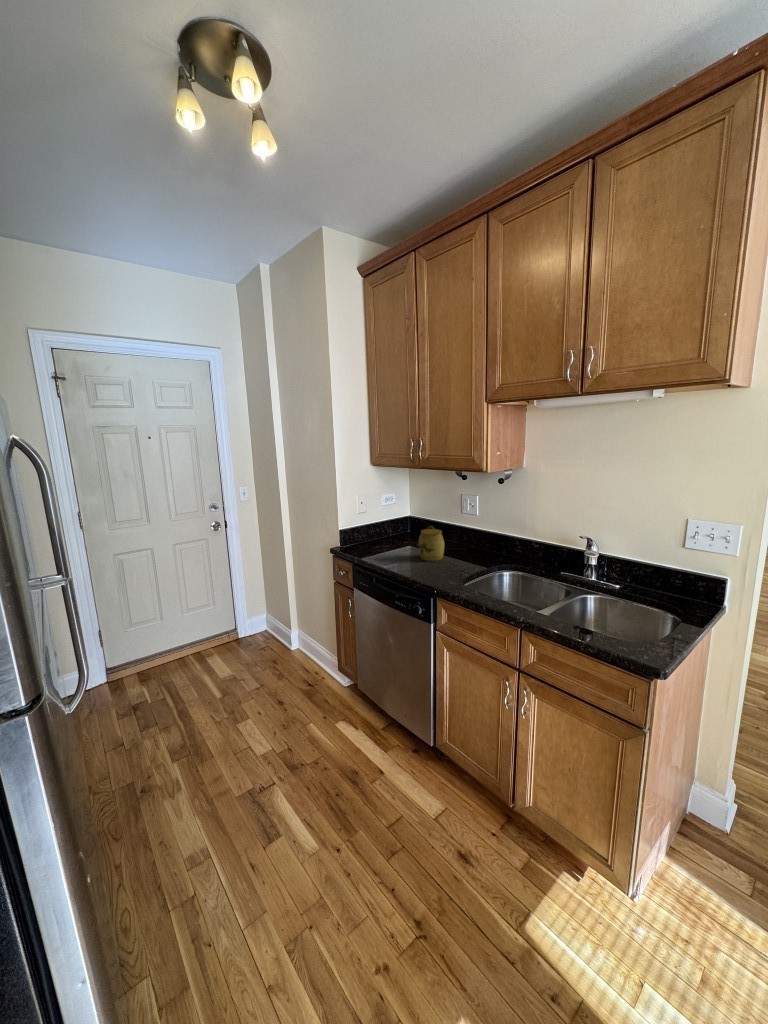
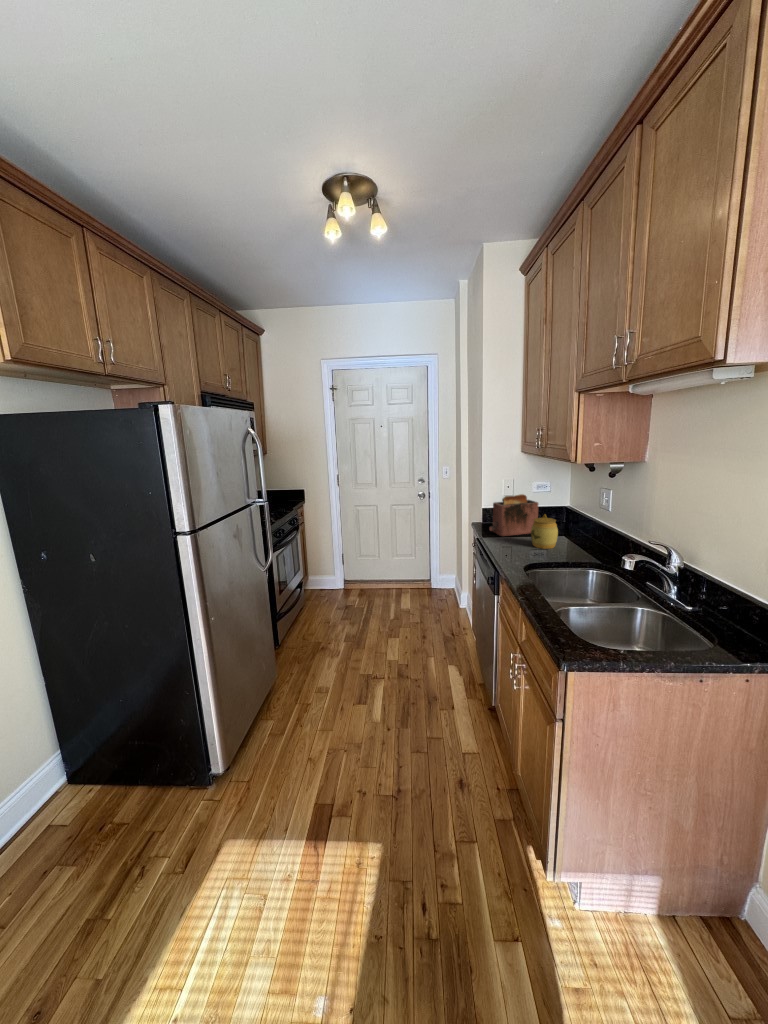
toaster: none [361,509,403,557] -> present [490,494,538,536]

